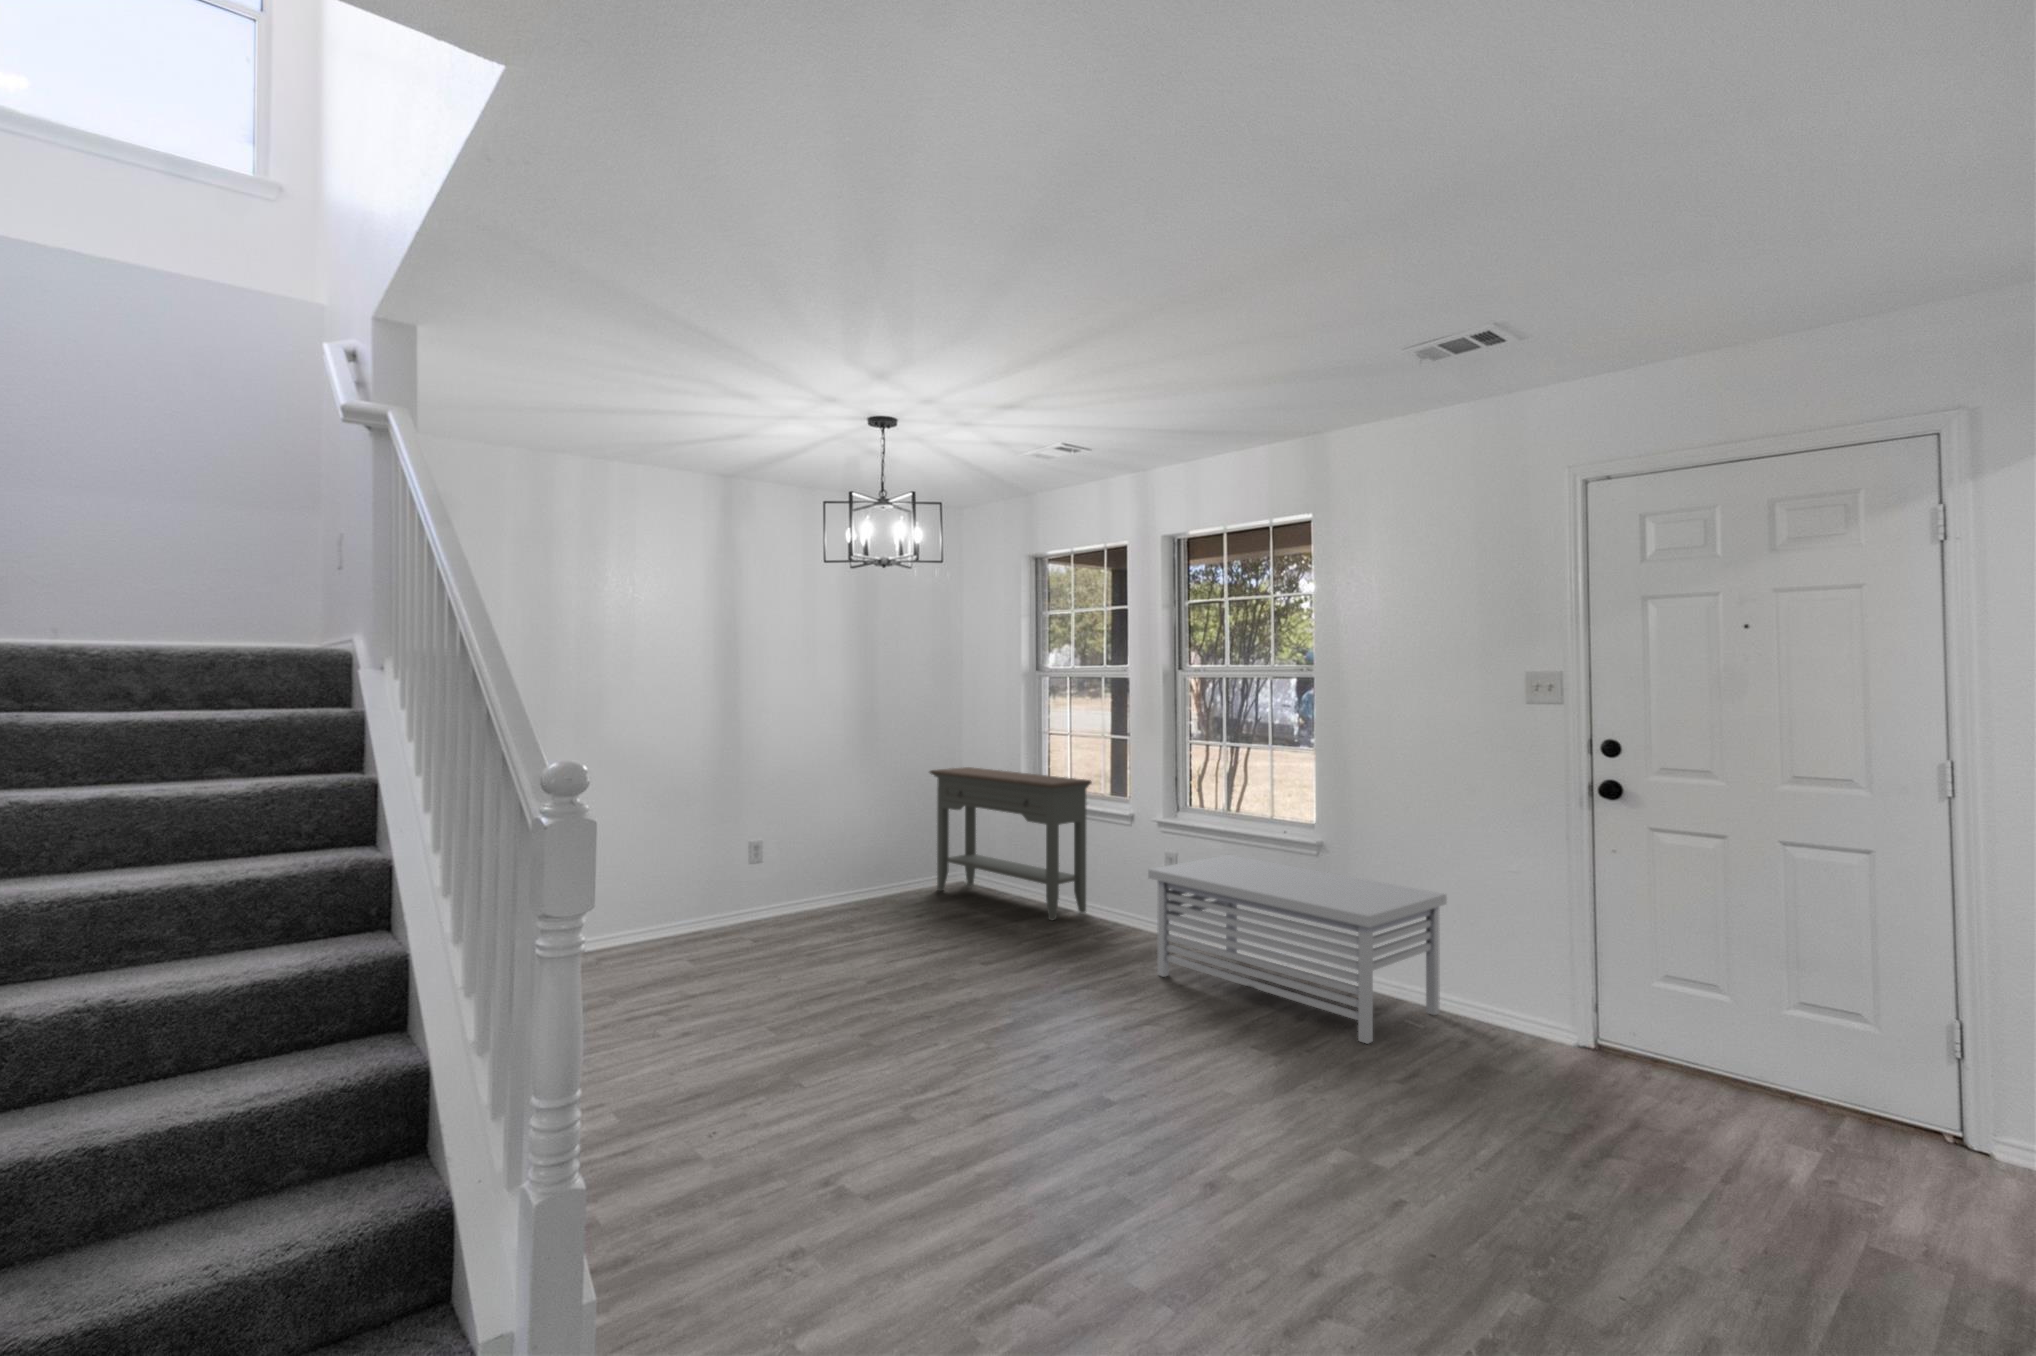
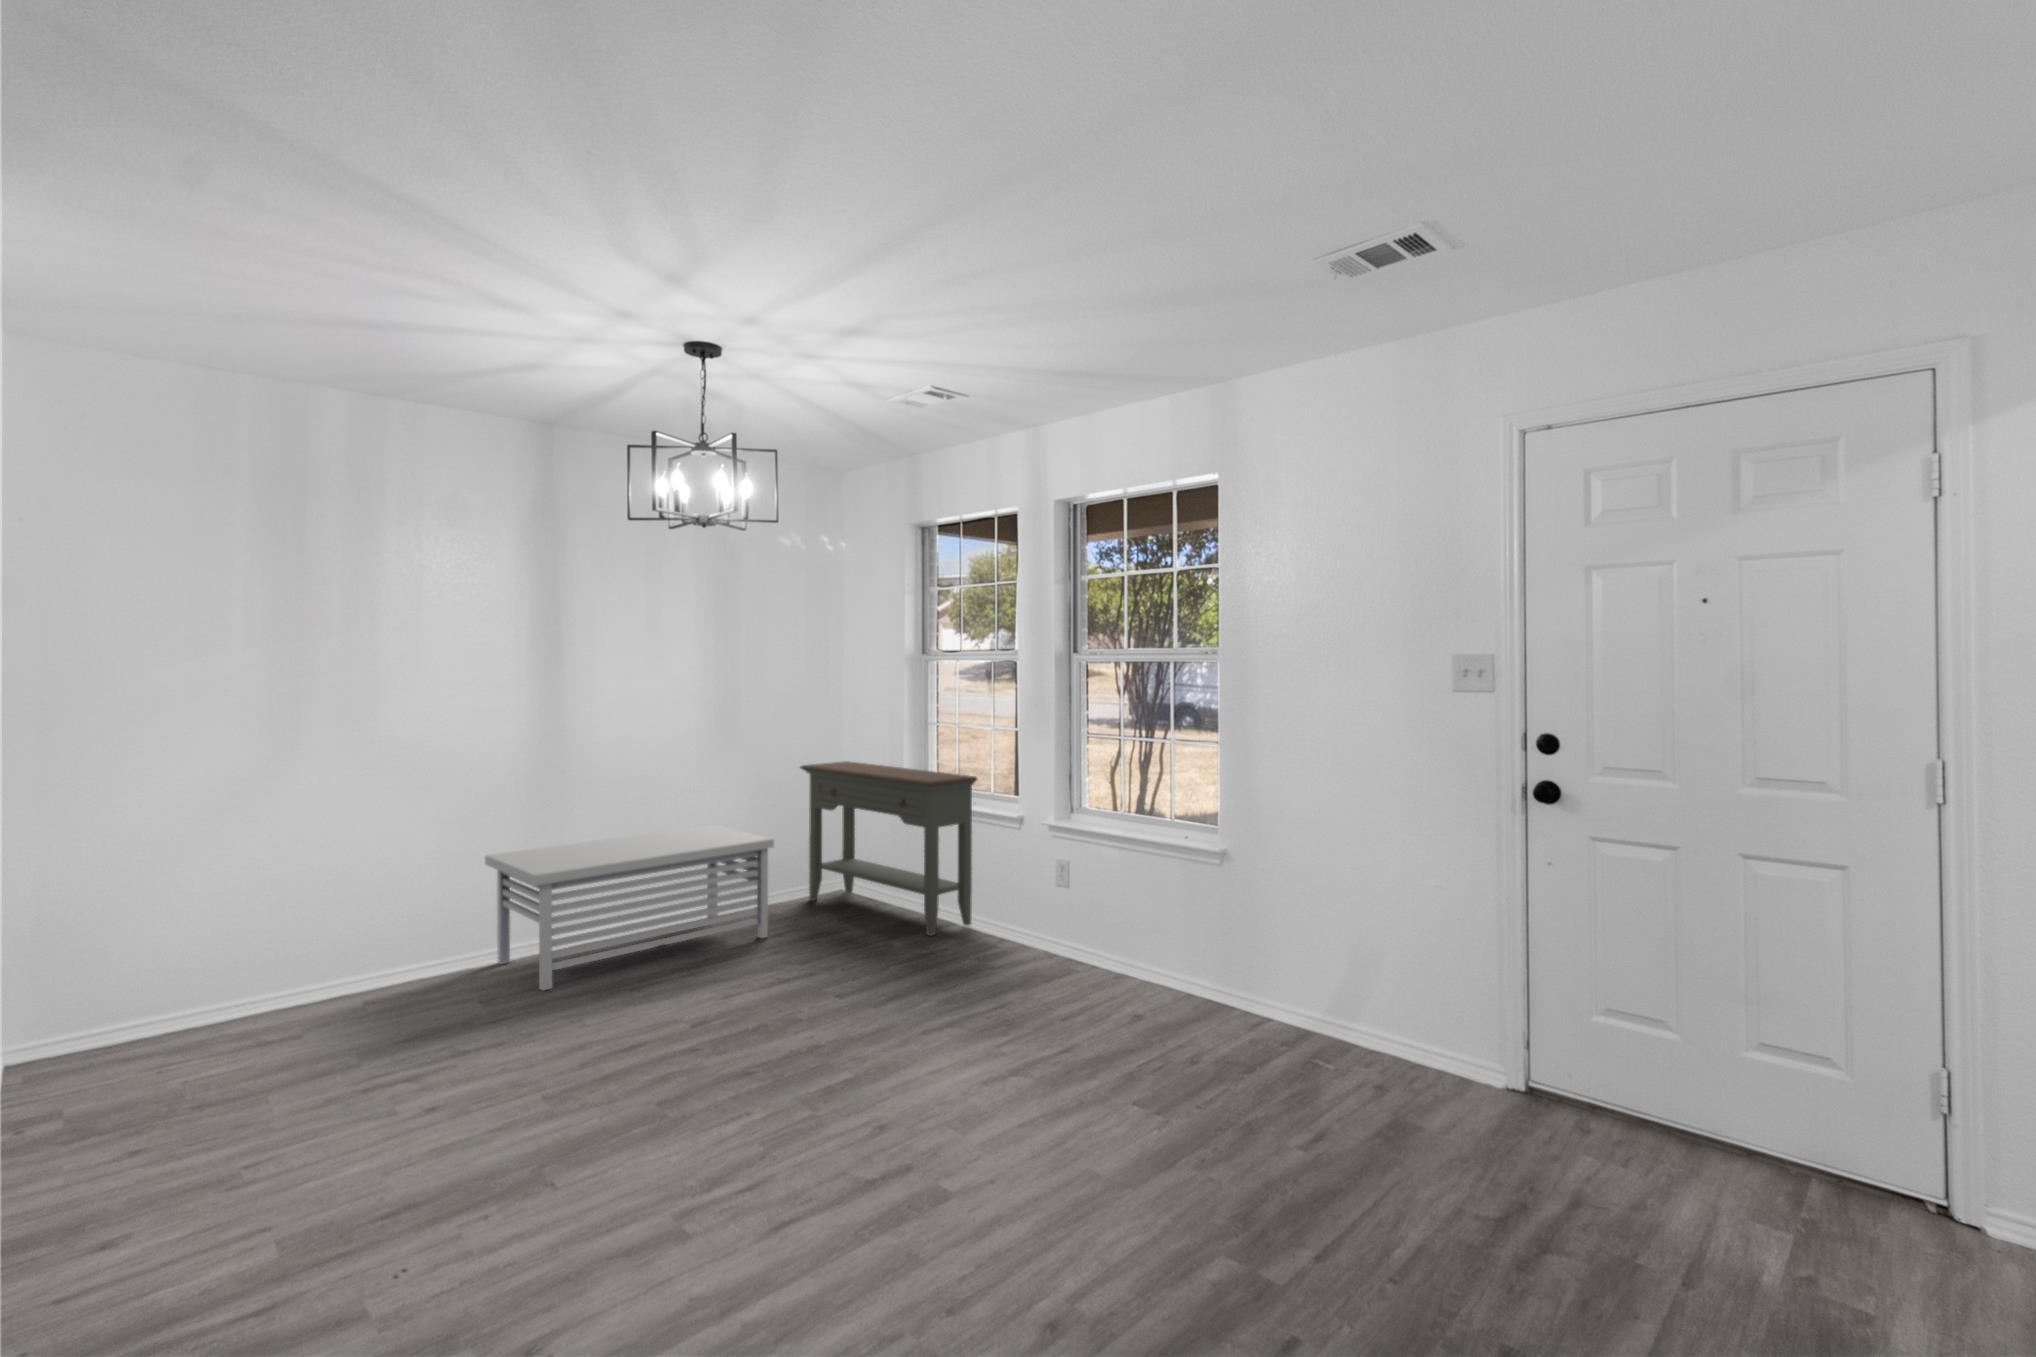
storage bench: present [1148,855,1447,1044] -> present [485,825,774,990]

